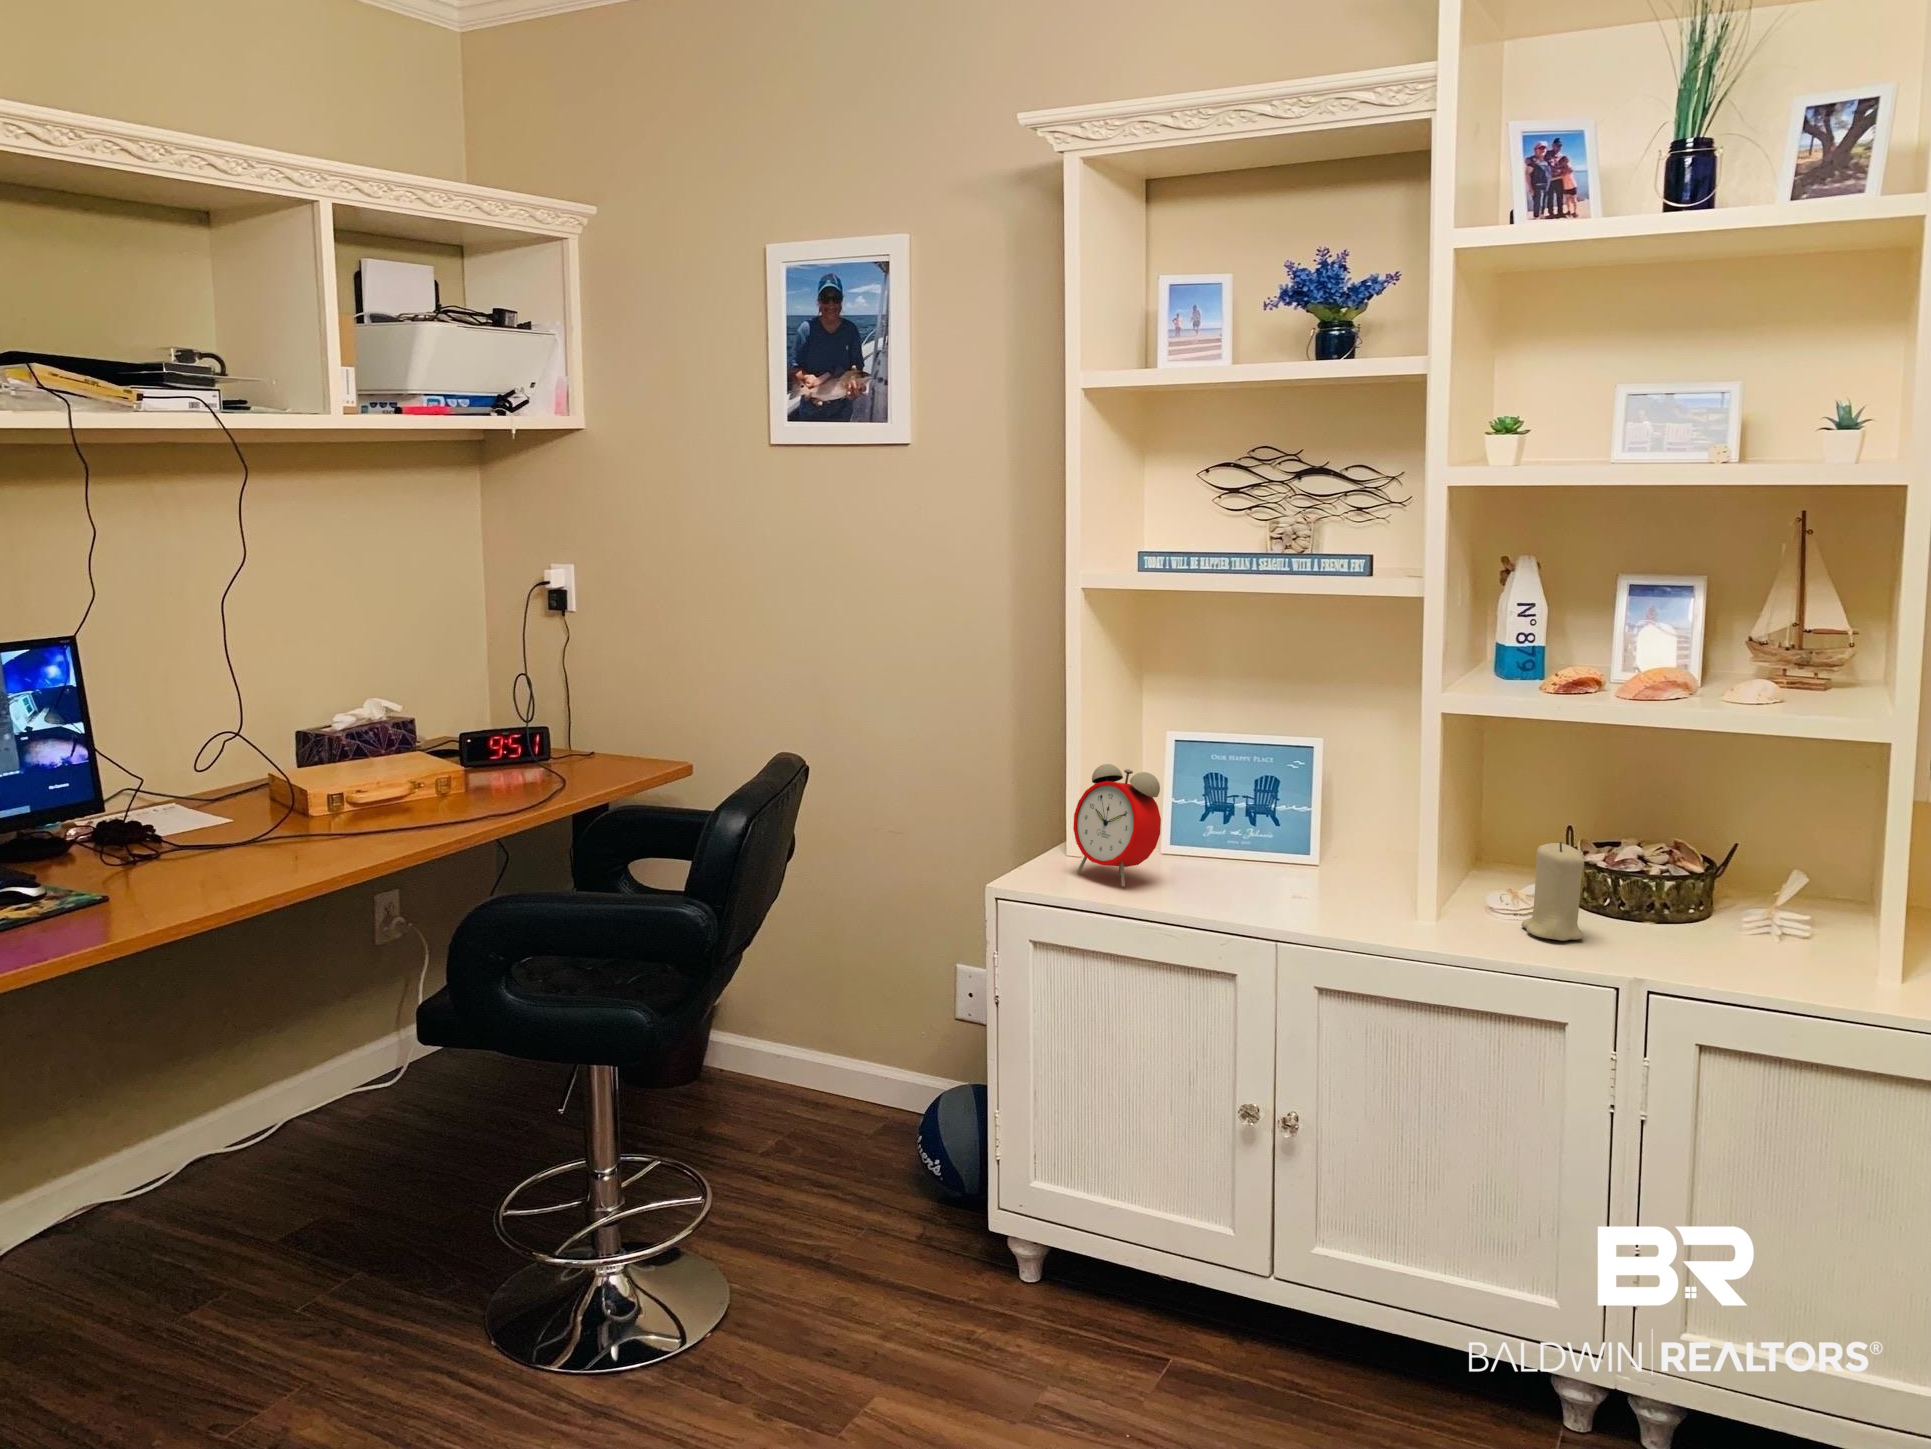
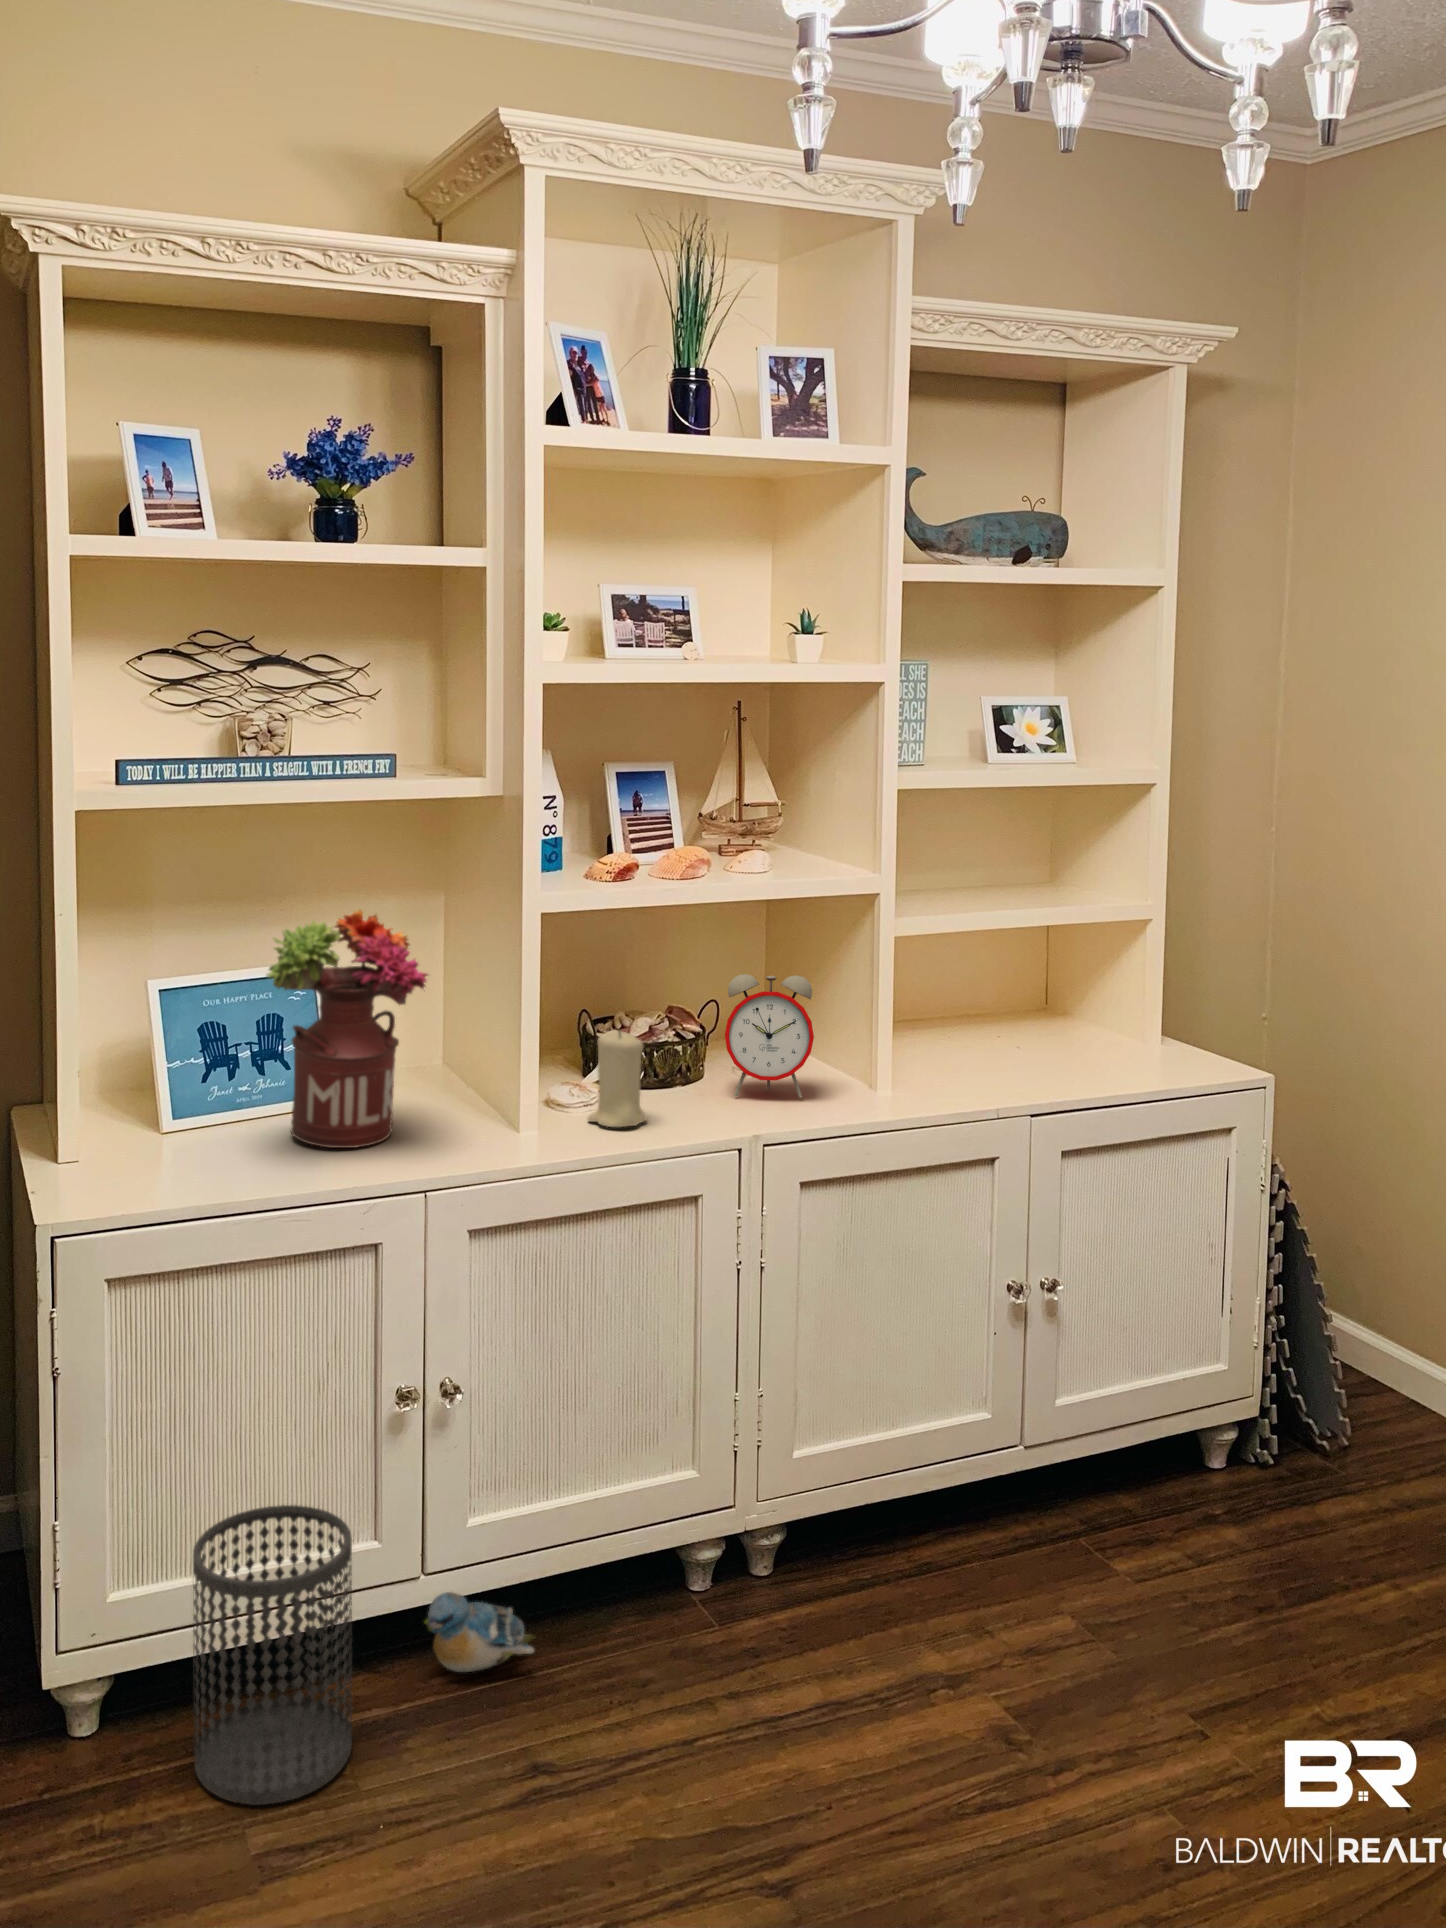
flower arrangement: none [1225,692,1369,898] -> present [267,910,428,1148]
alarm clock: present [1073,764,1161,886] -> present [725,974,814,1098]
wastebasket: none [1058,1158,1192,1395] -> present [193,1505,352,1805]
plush toy: none [1274,1298,1381,1387] -> present [424,1592,535,1672]

